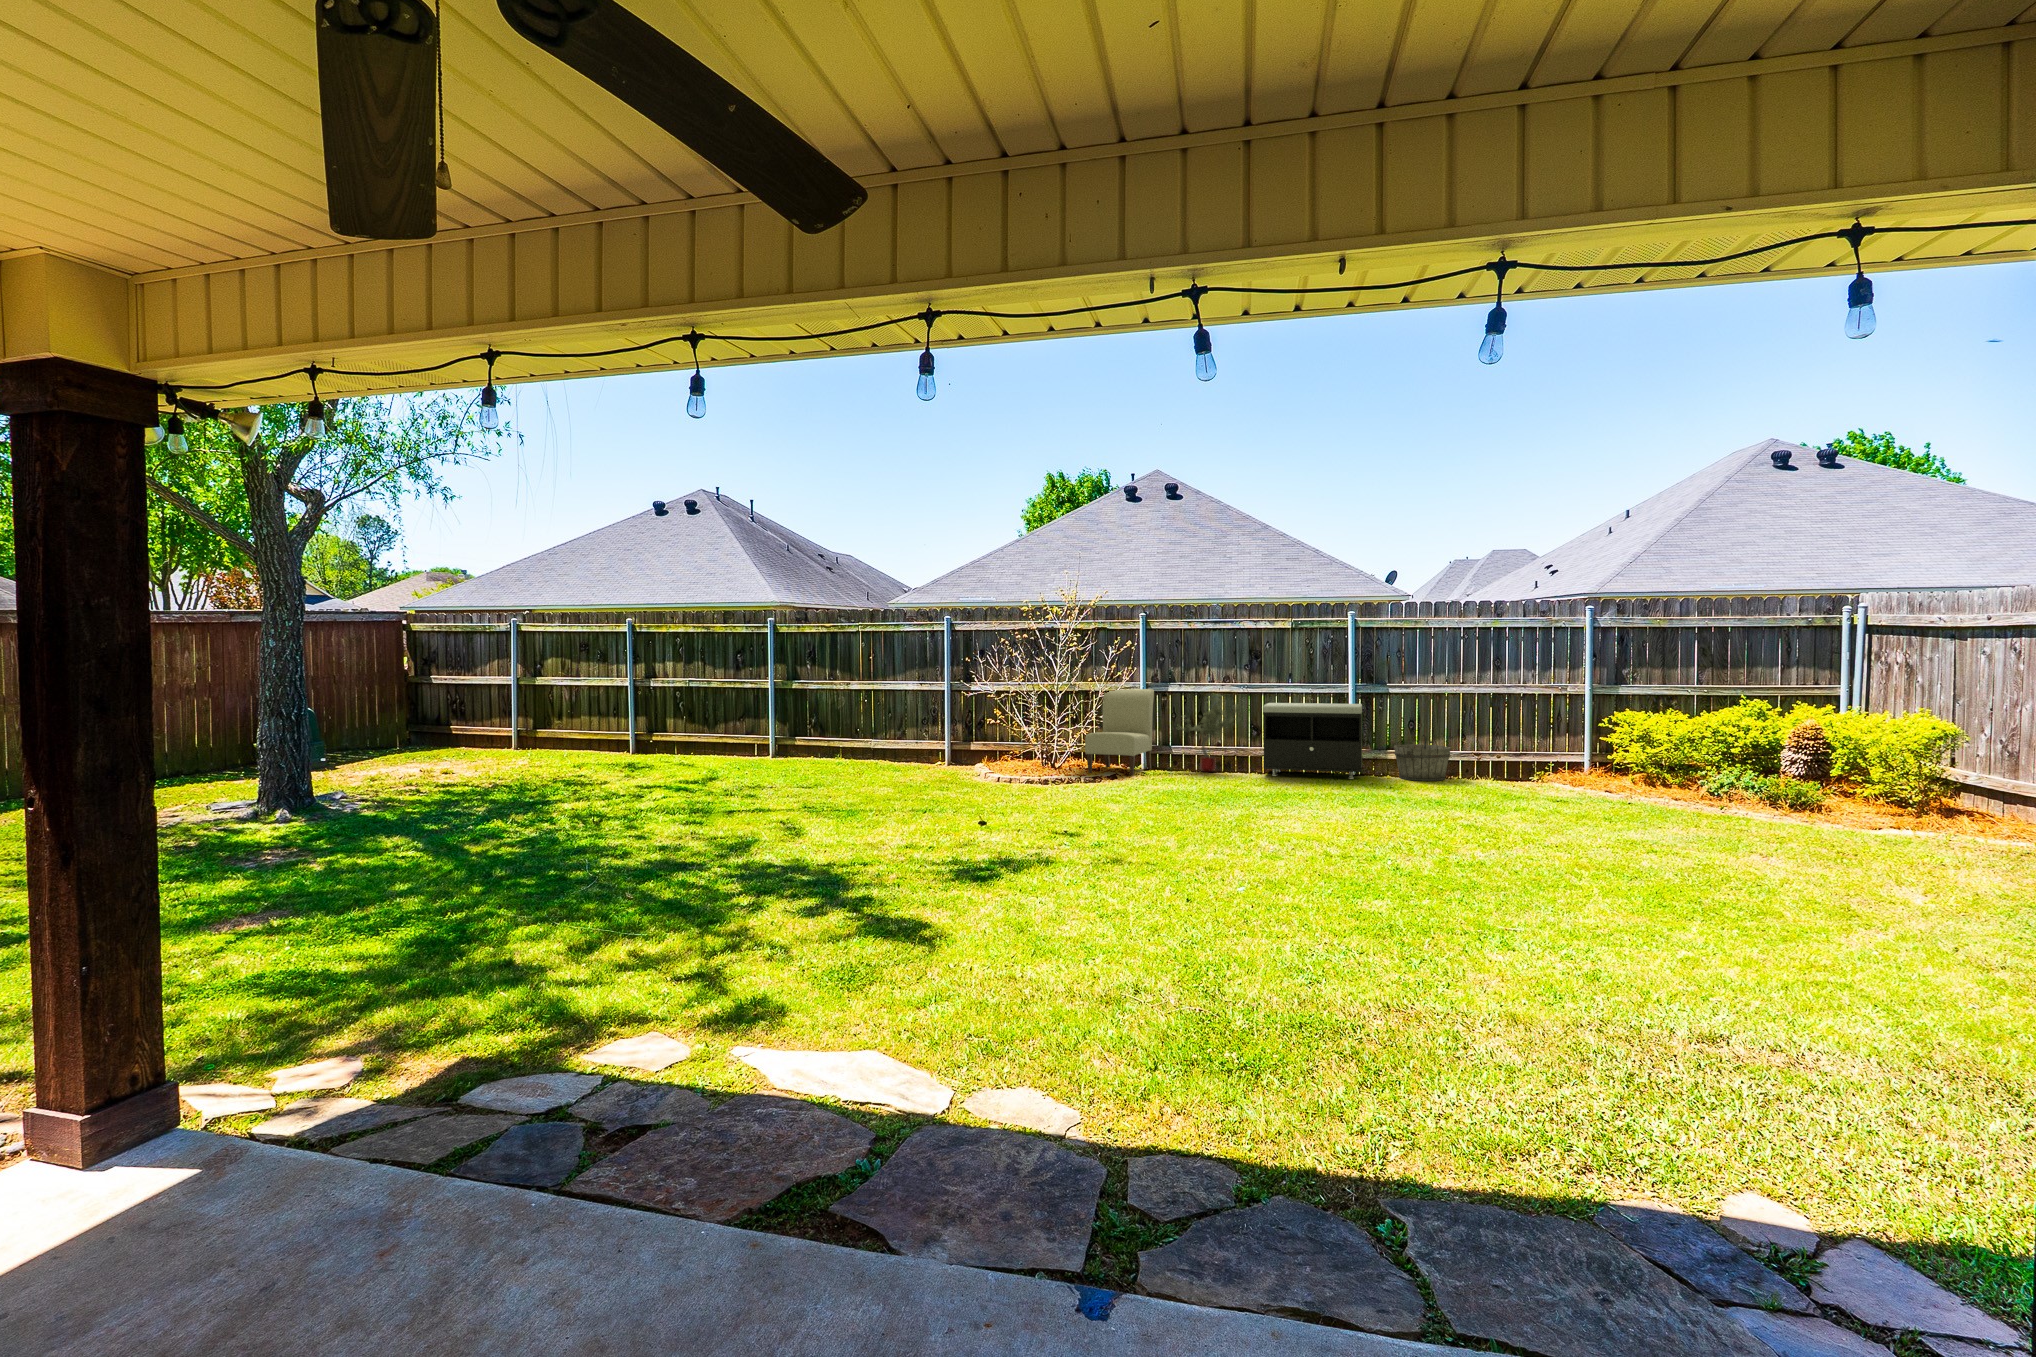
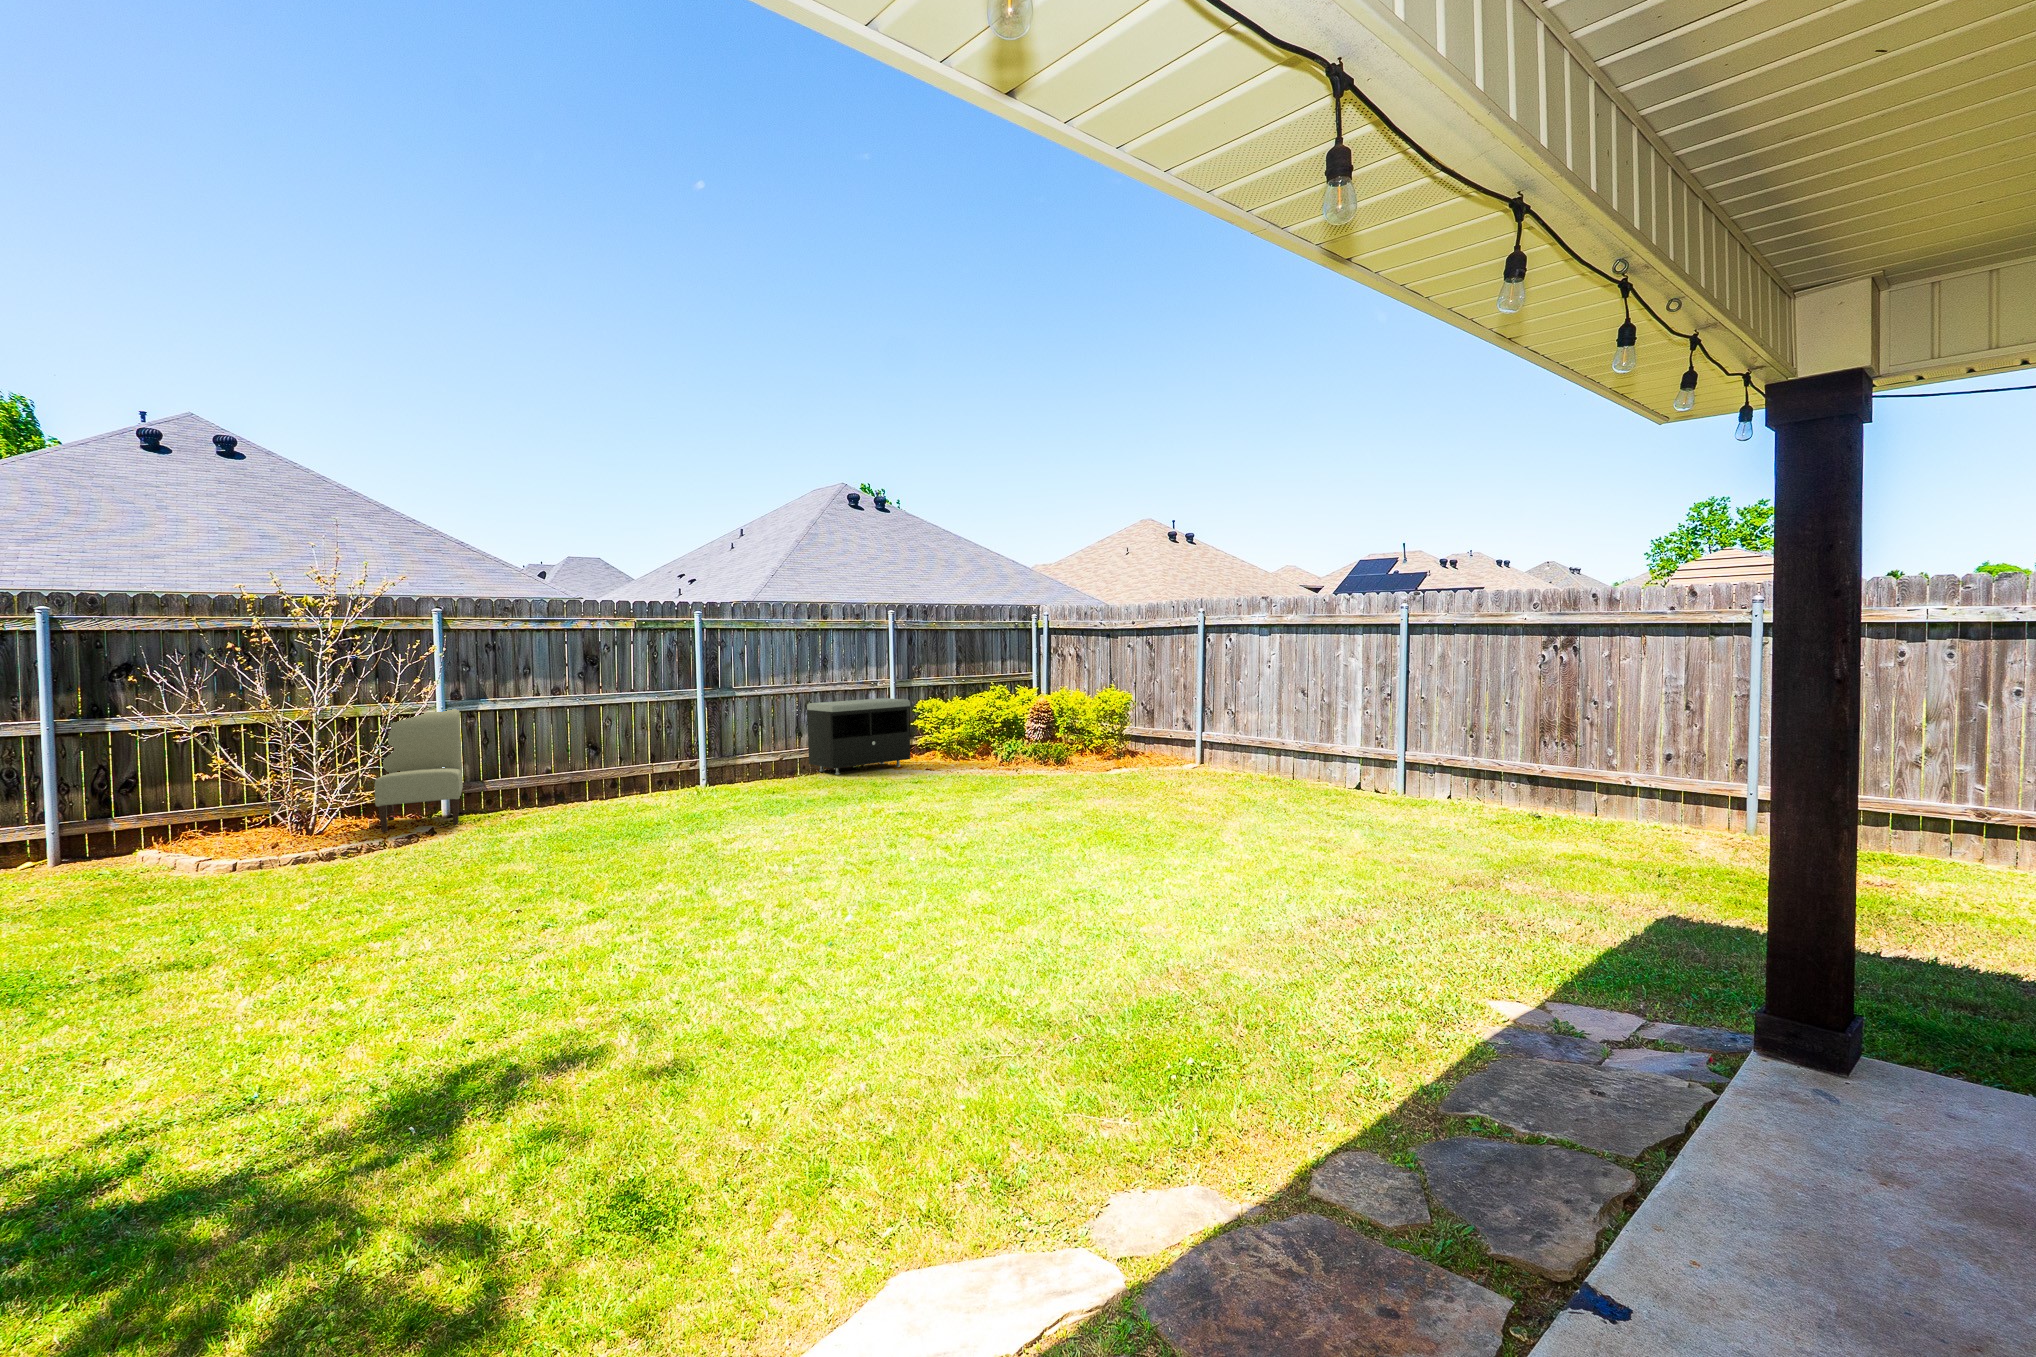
potted tree: present [1178,695,1239,772] -> none [497,708,586,805]
storage bench: present [1263,703,1362,779] -> present [807,698,911,775]
wooden bucket: present [1394,735,1451,781] -> none [748,735,802,781]

